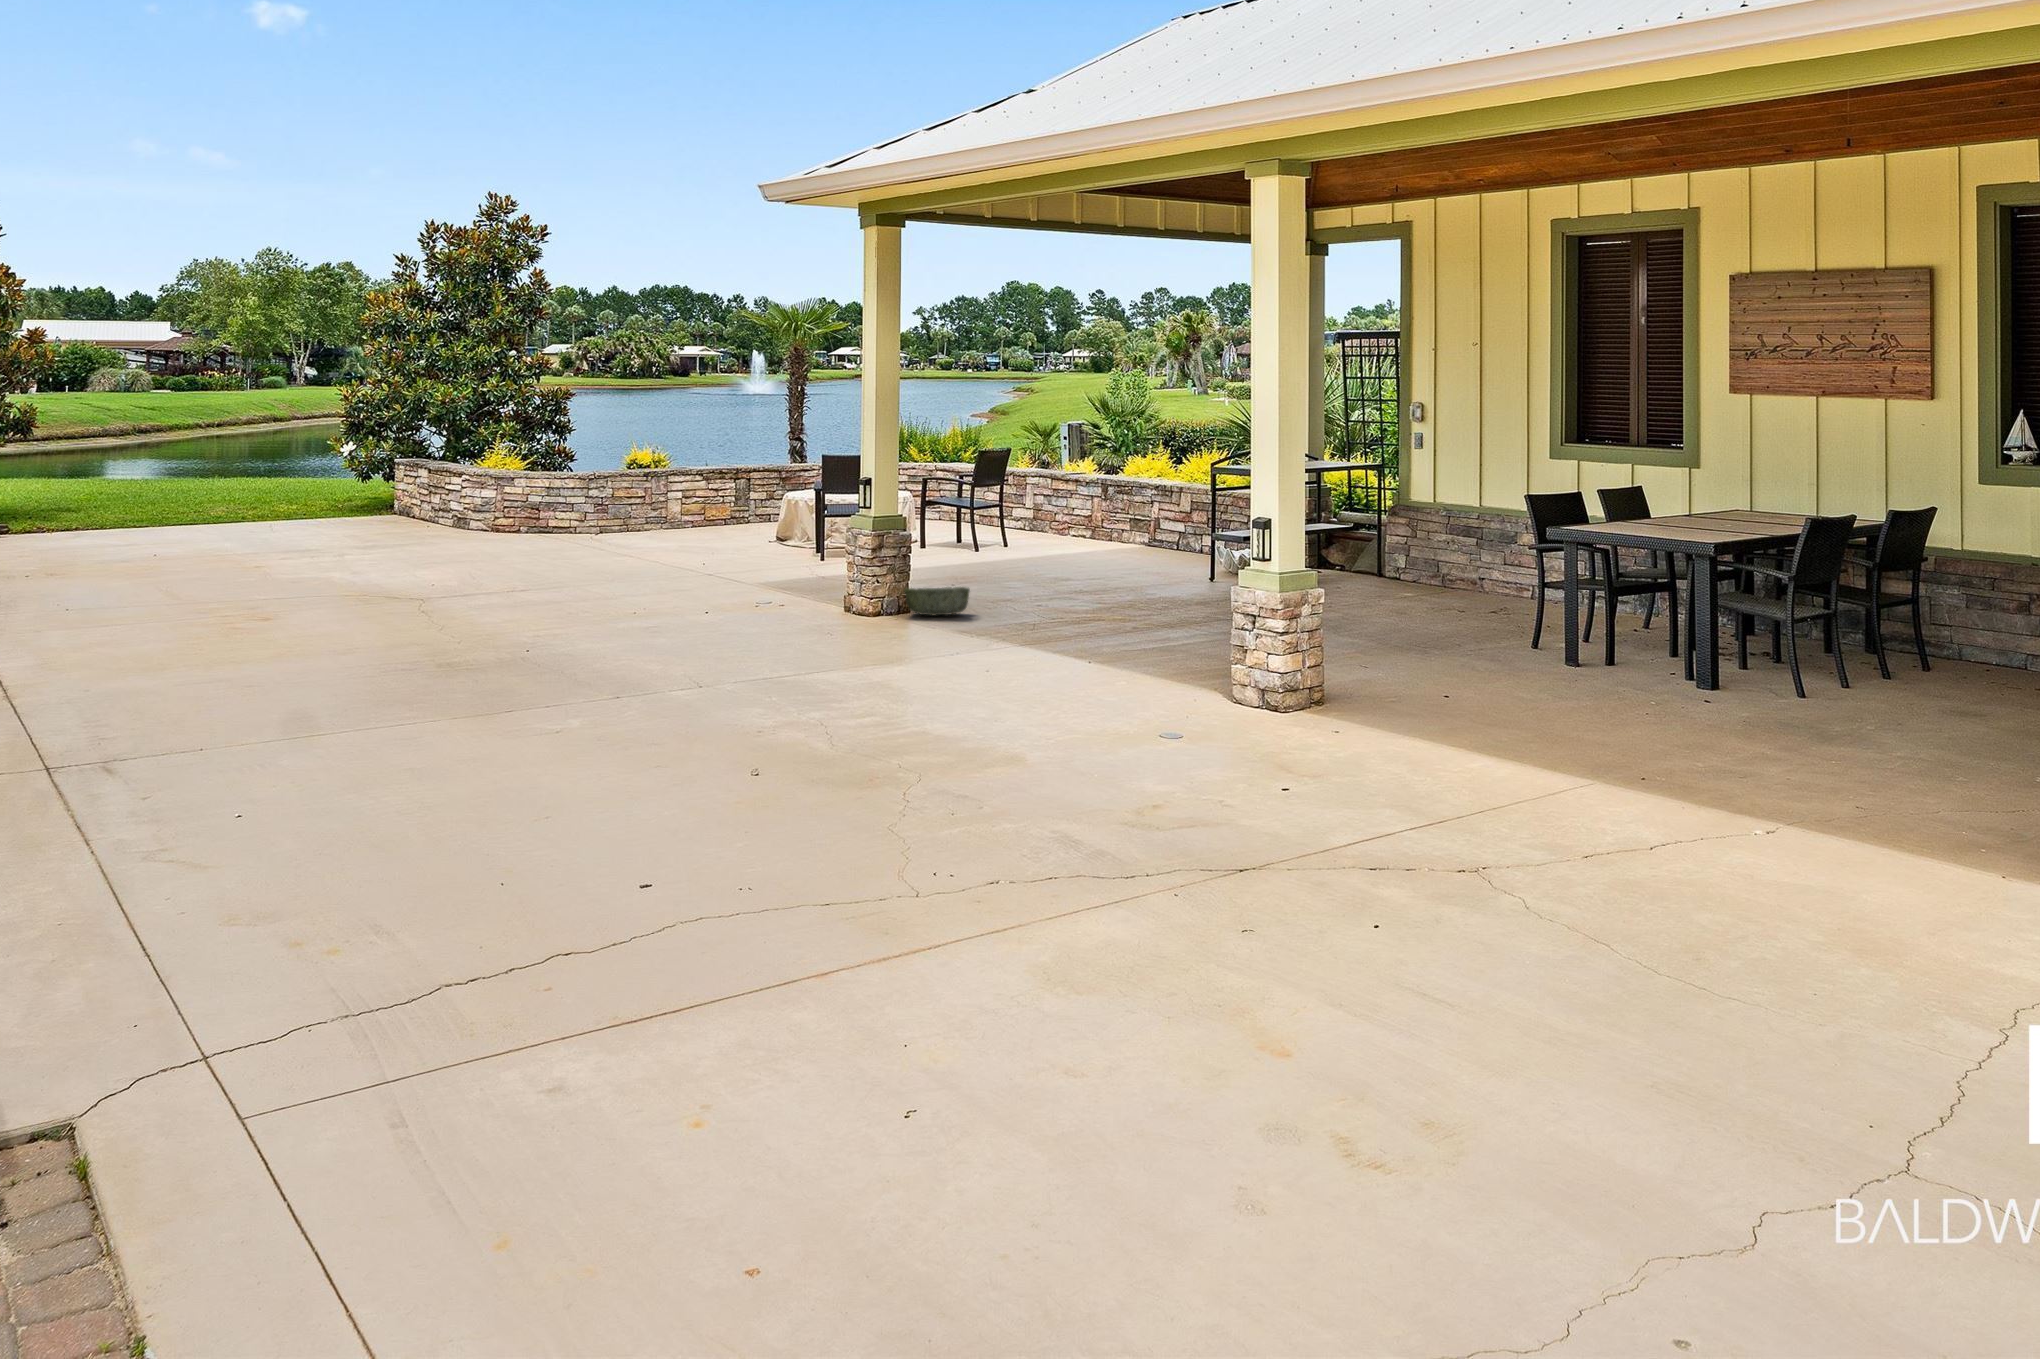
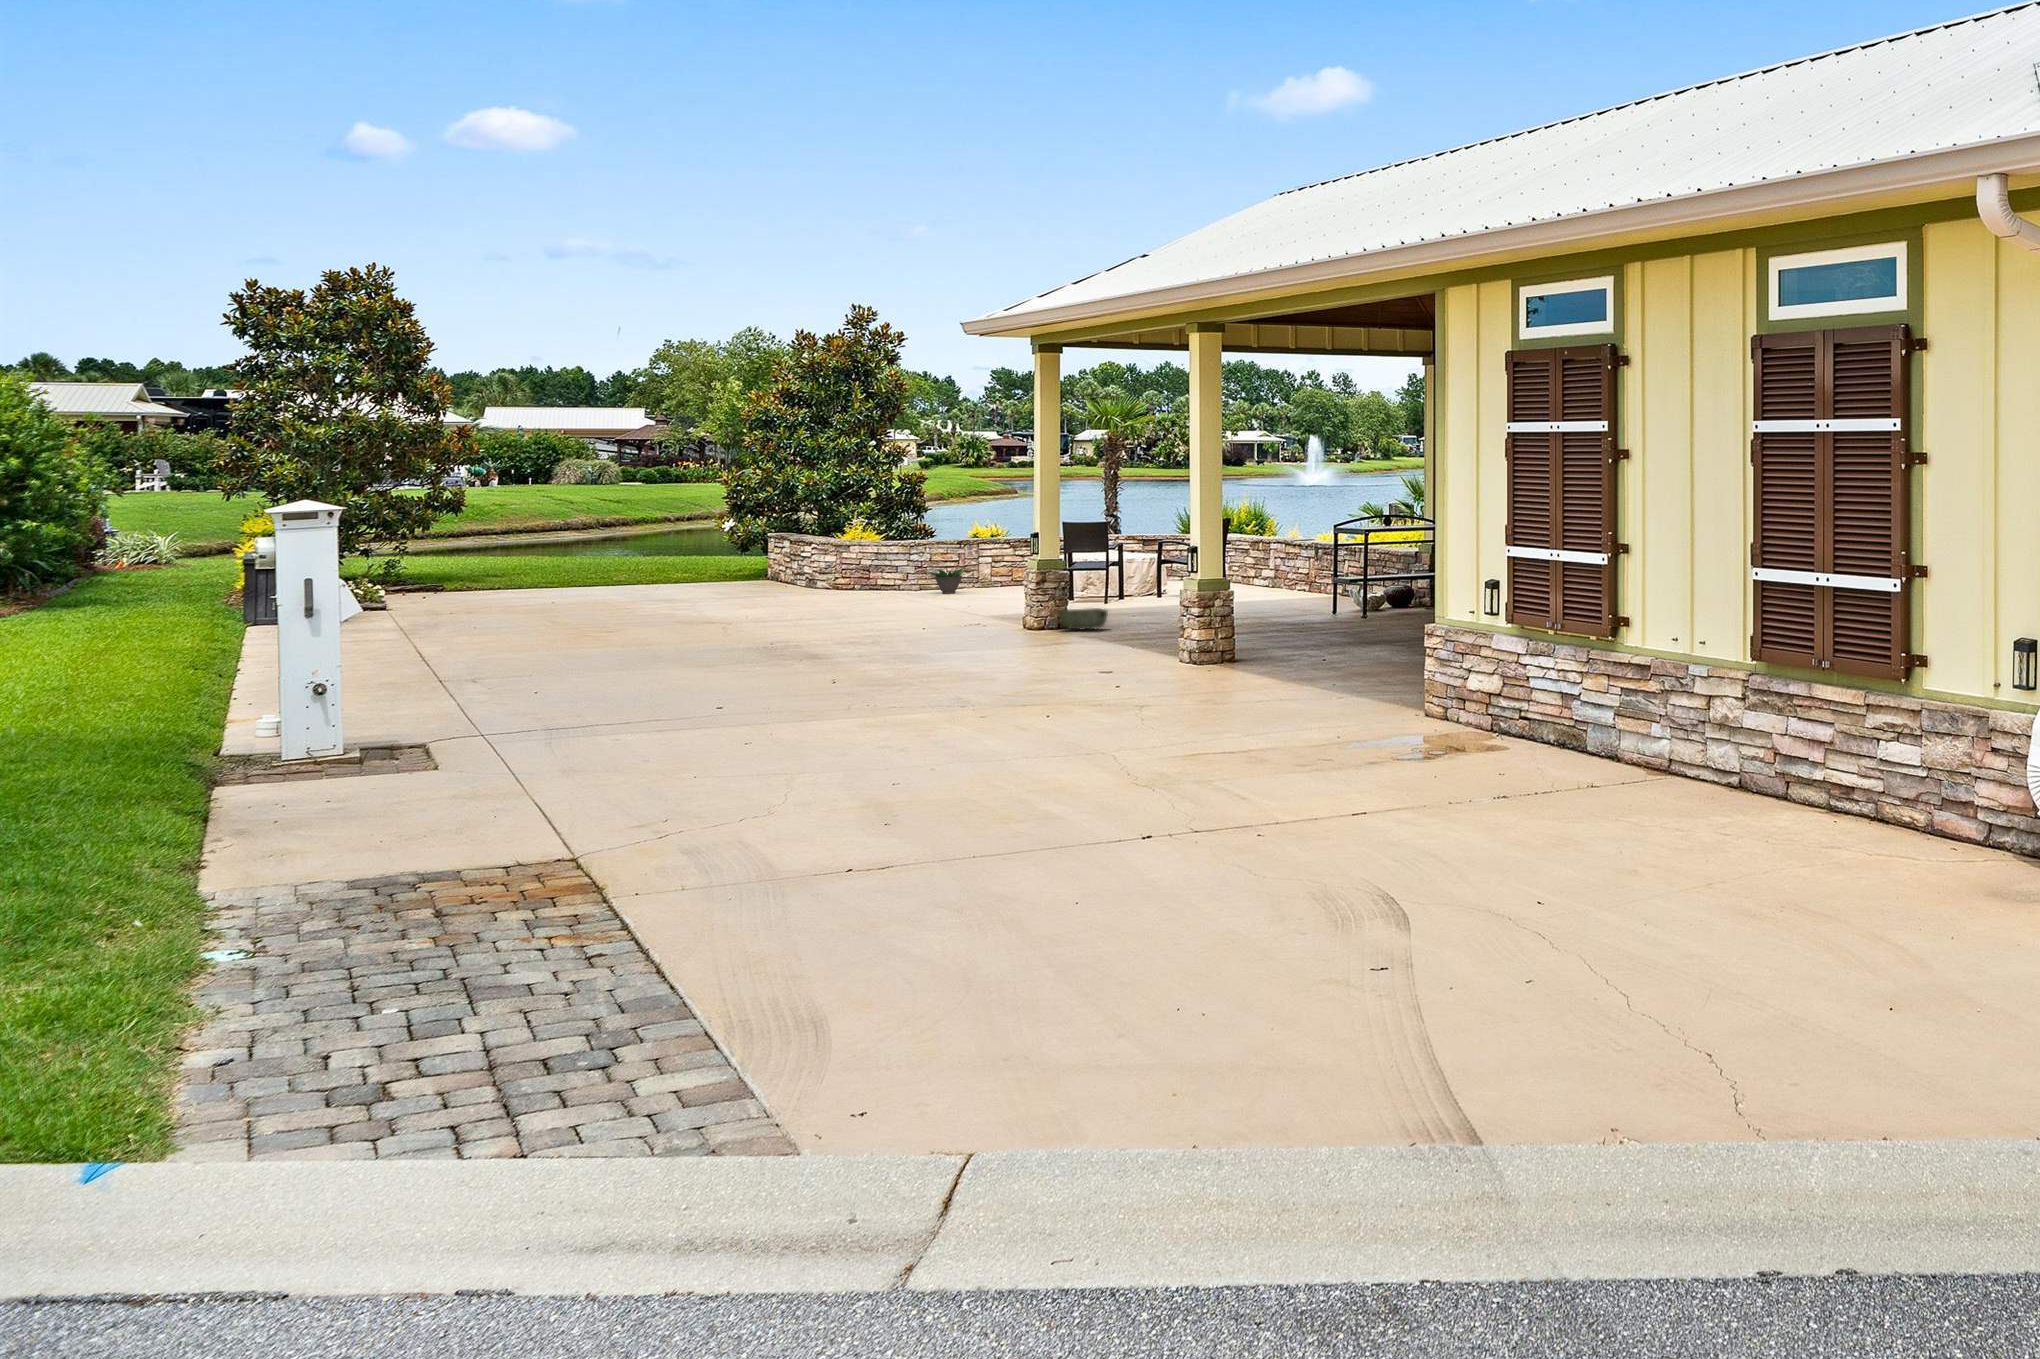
decorative plant: none [612,506,670,539] -> present [924,568,969,594]

